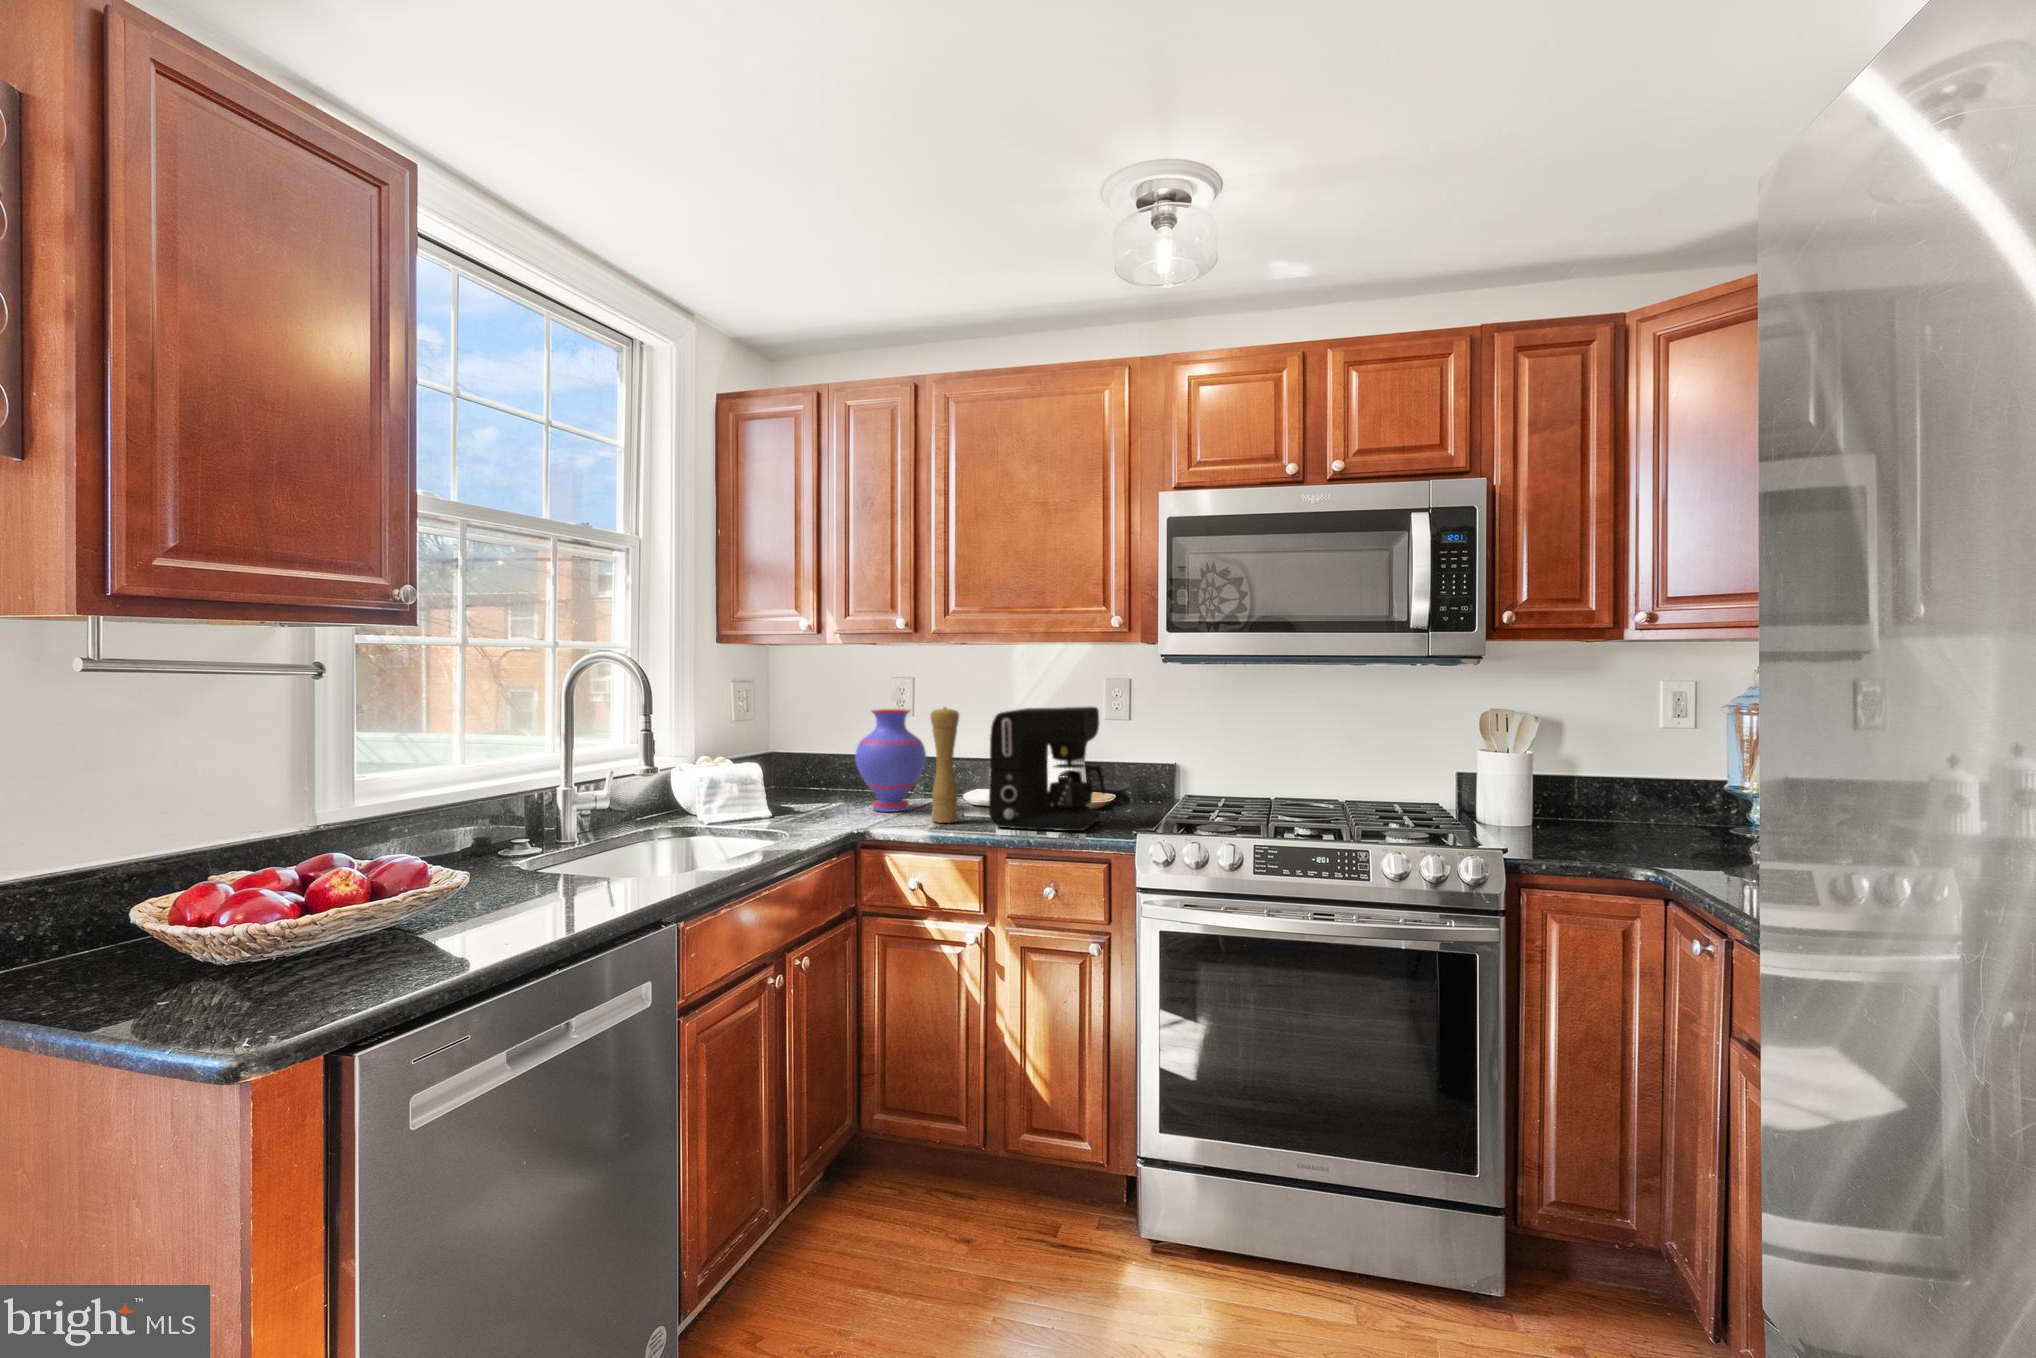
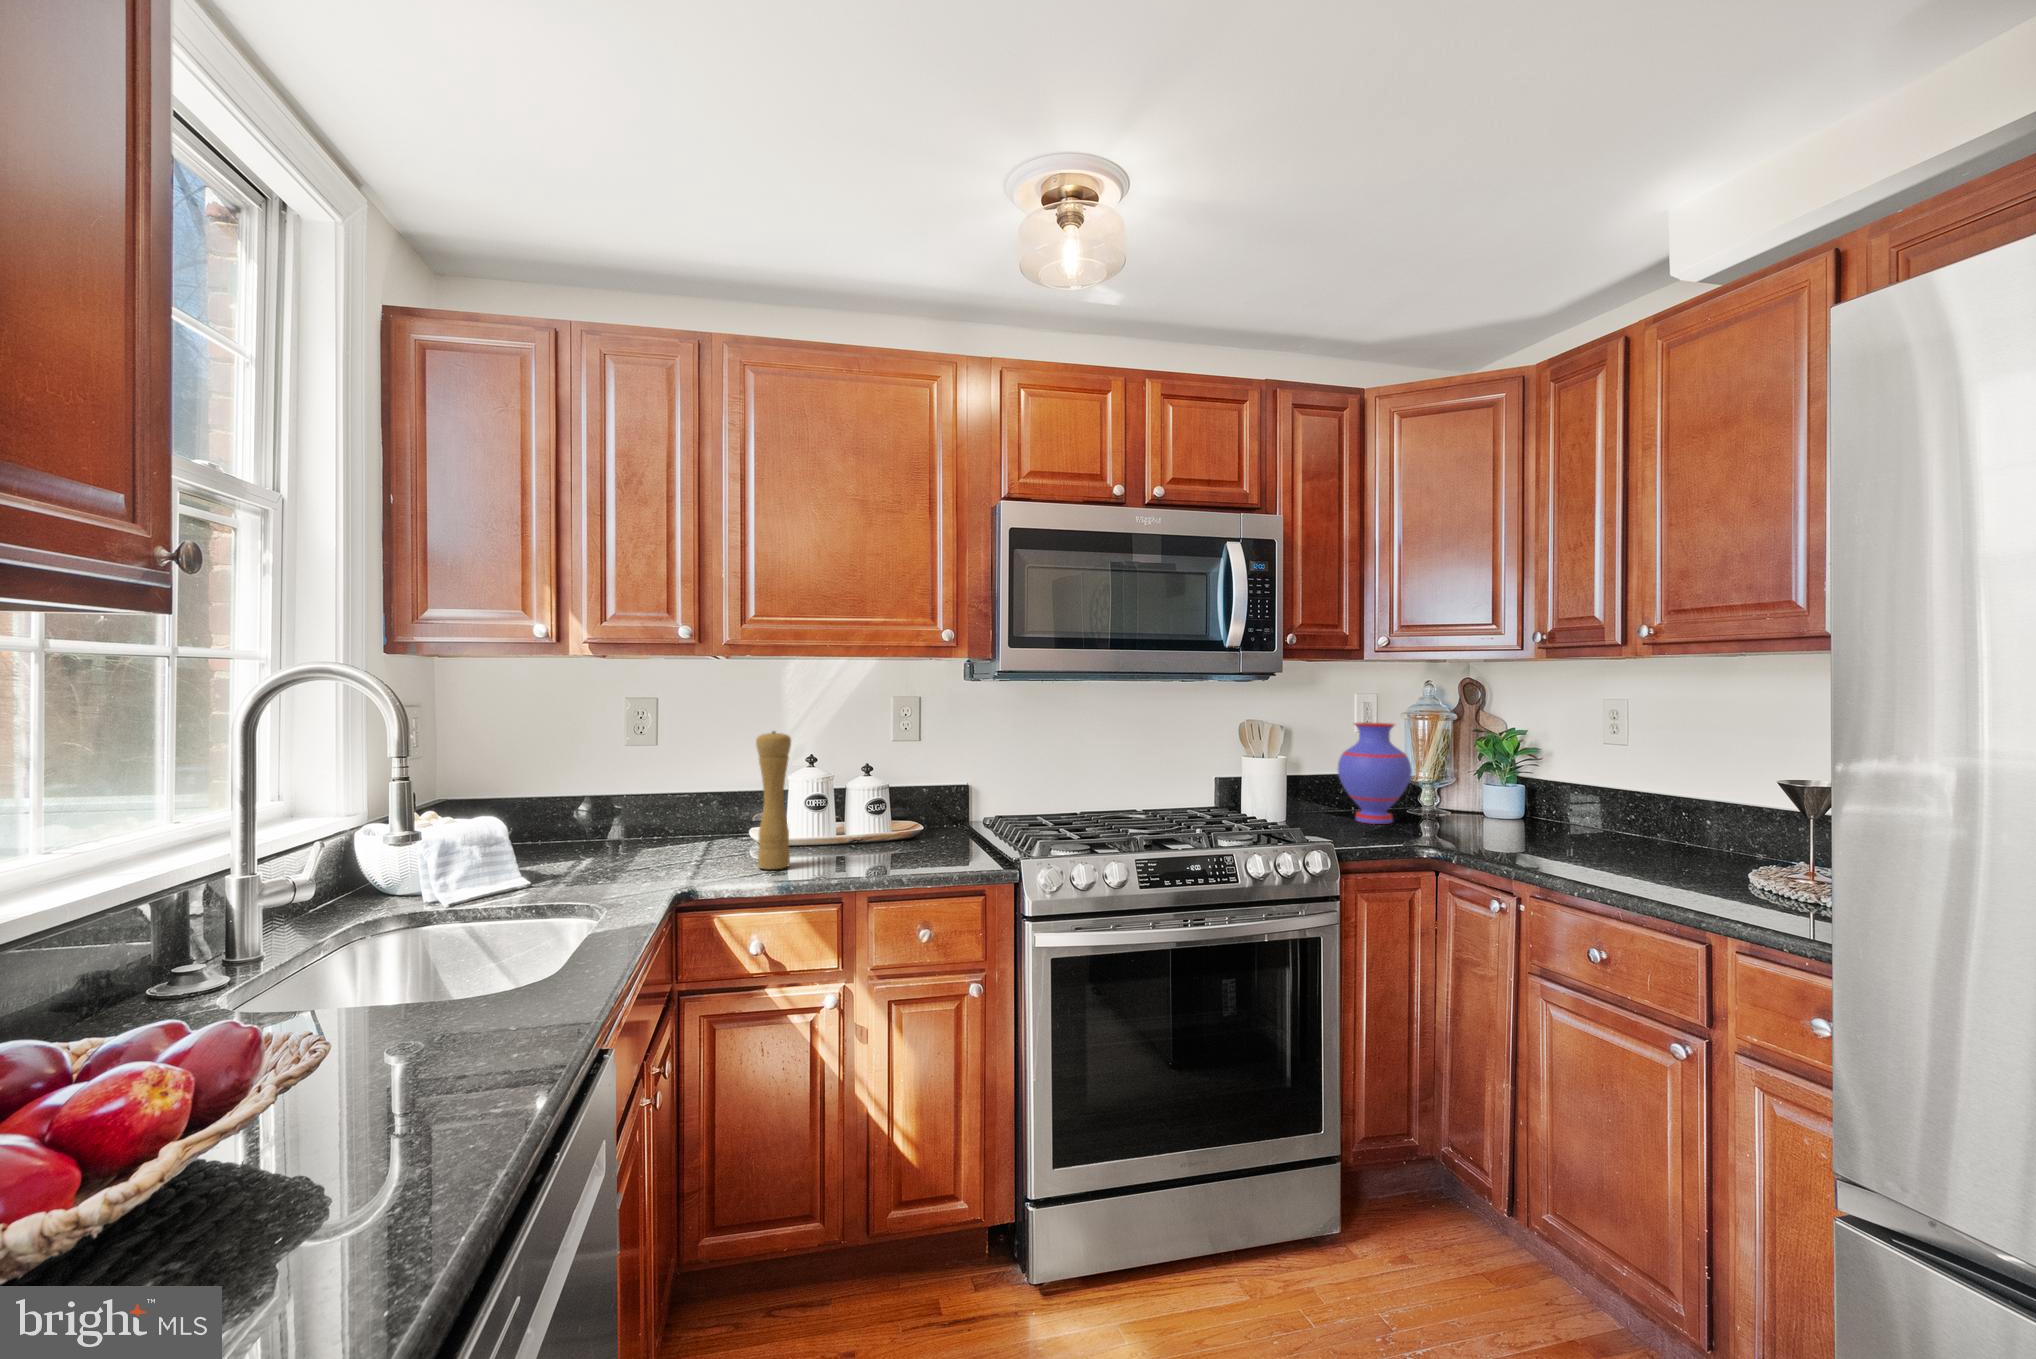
coffee maker: present [989,707,1105,831] -> none [837,725,960,868]
vase: present [855,709,926,812] -> present [1338,723,1412,824]

